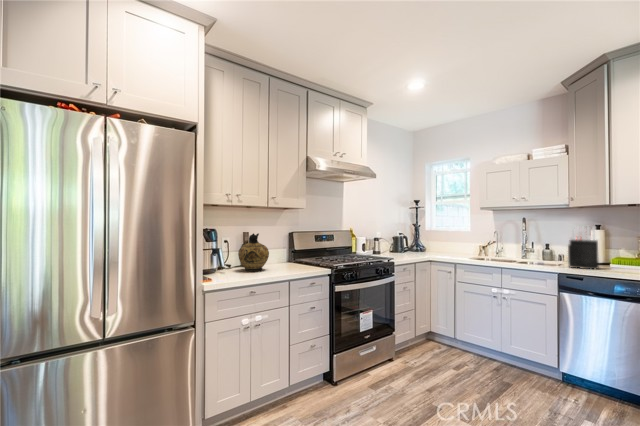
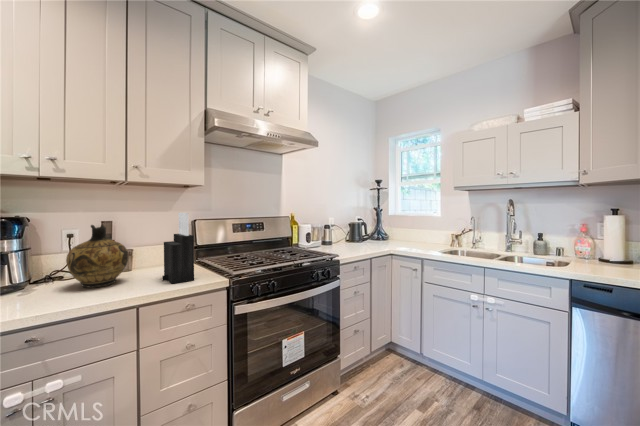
knife block: present [568,227,599,269] -> present [163,213,194,284]

